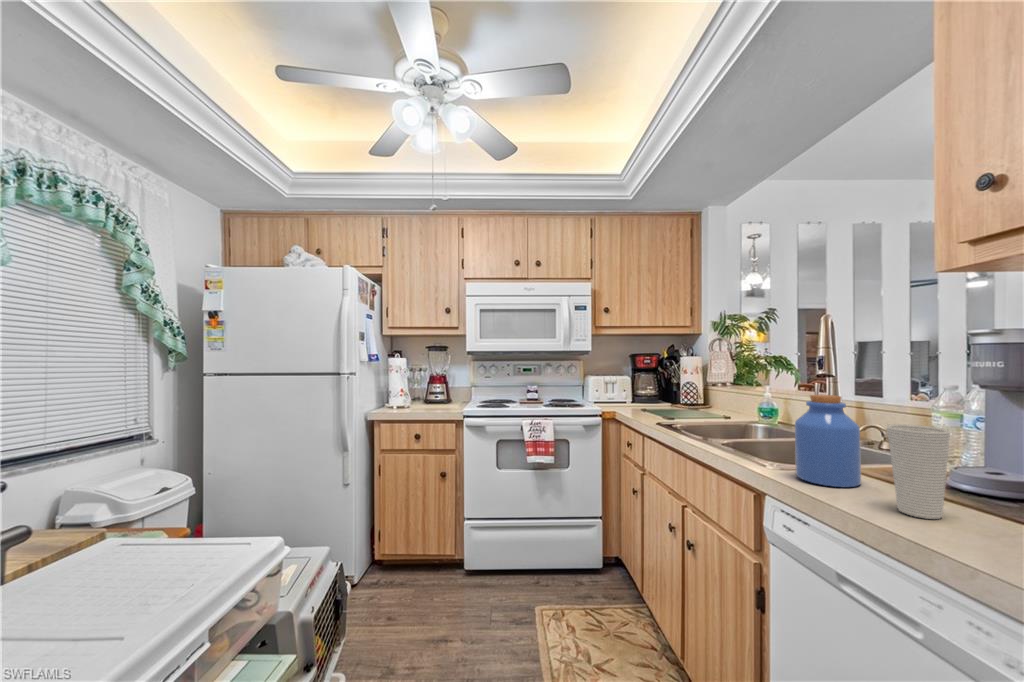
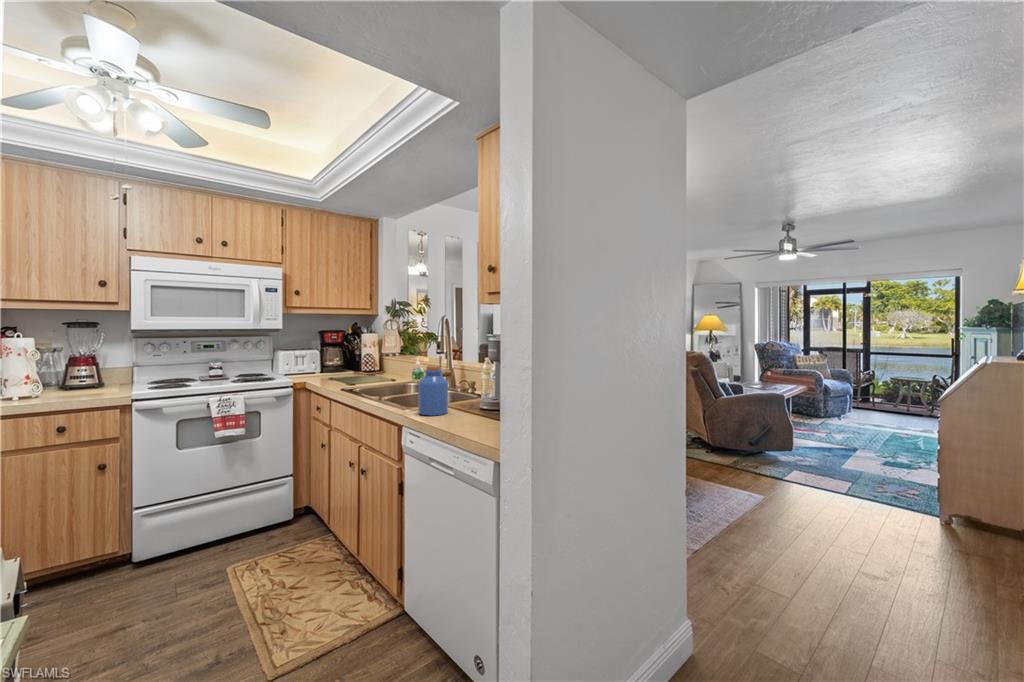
cup: present [887,424,950,519] -> none [452,380,474,423]

